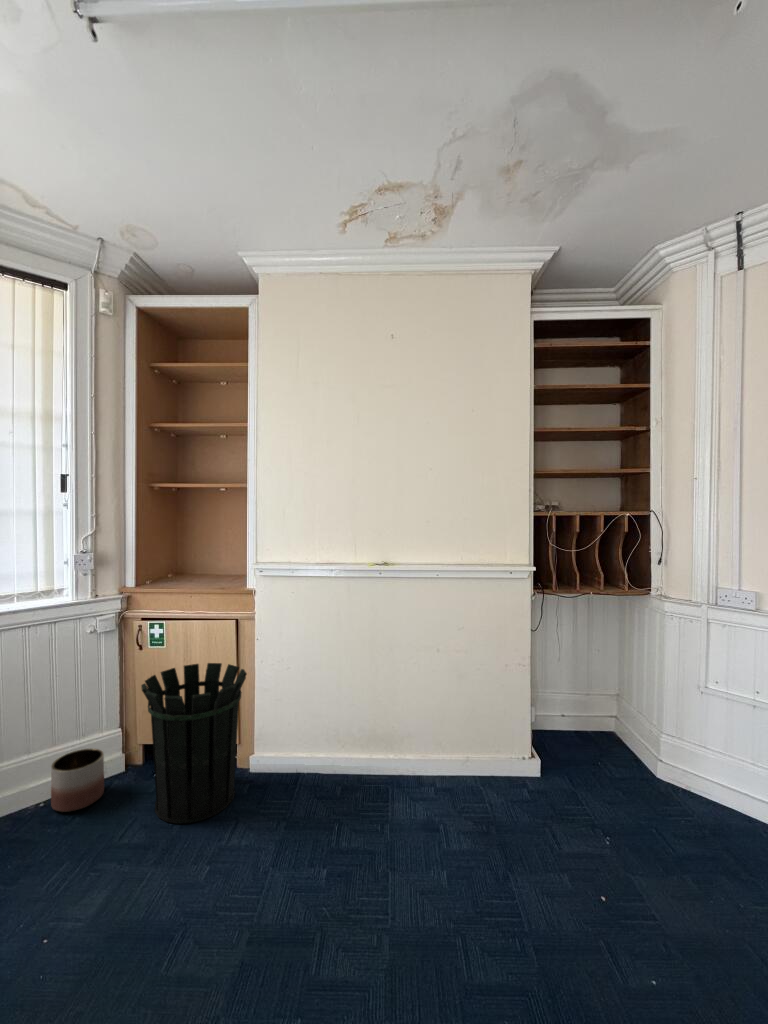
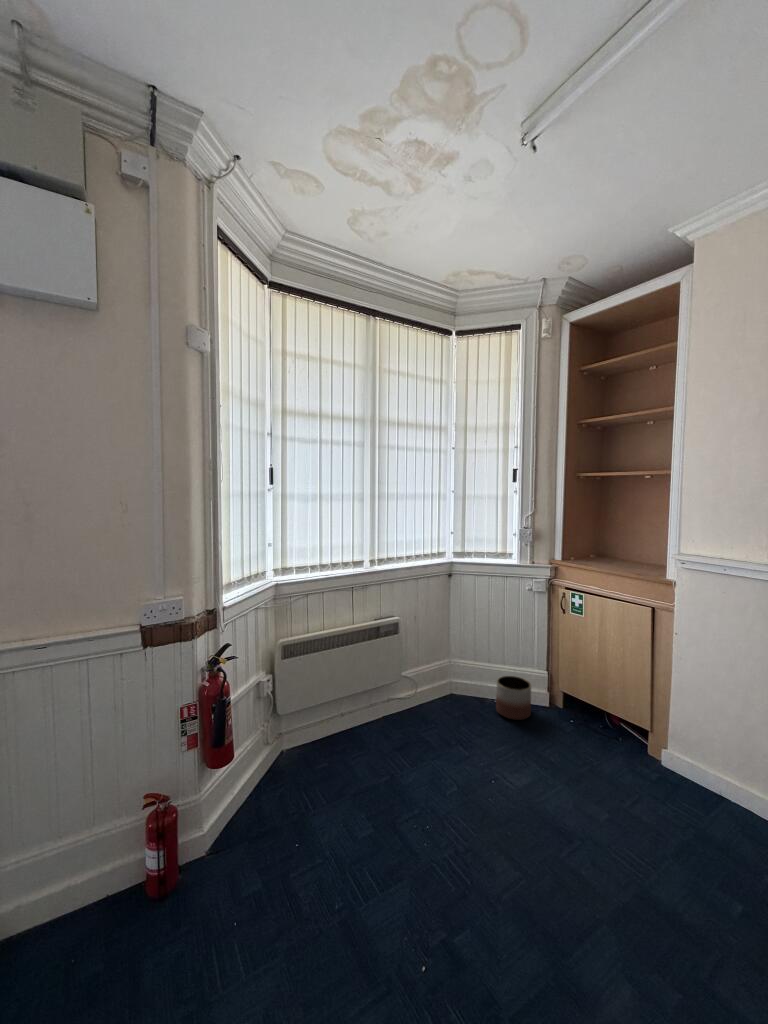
waste bin: present [141,663,247,824] -> none [556,636,657,781]

